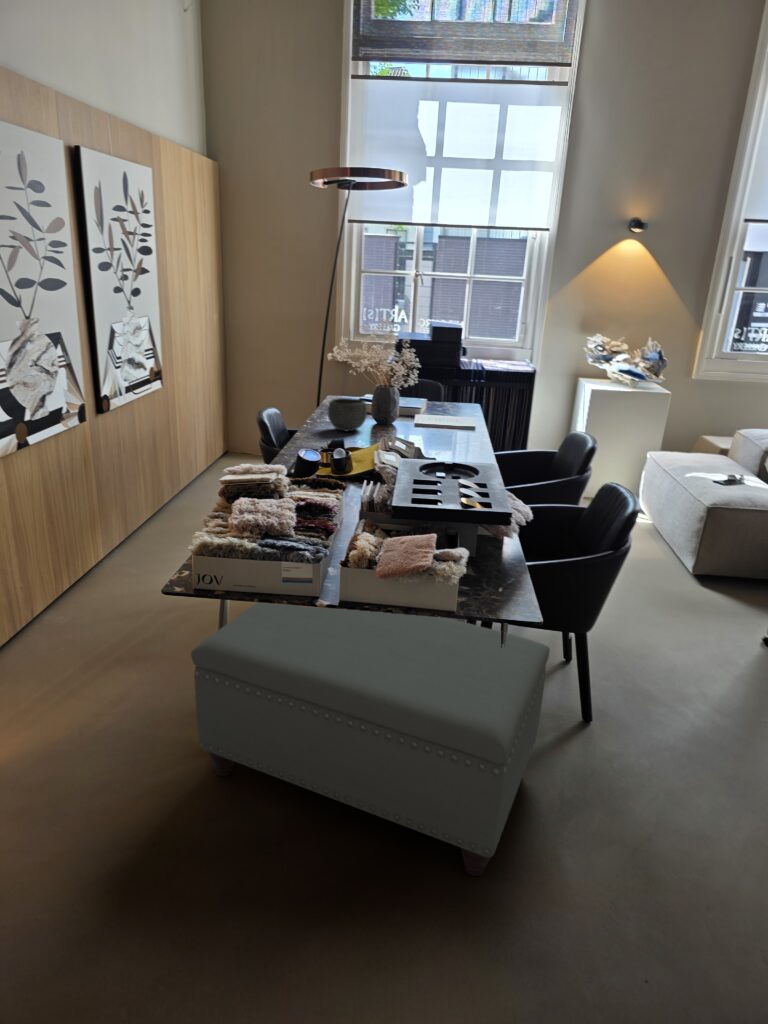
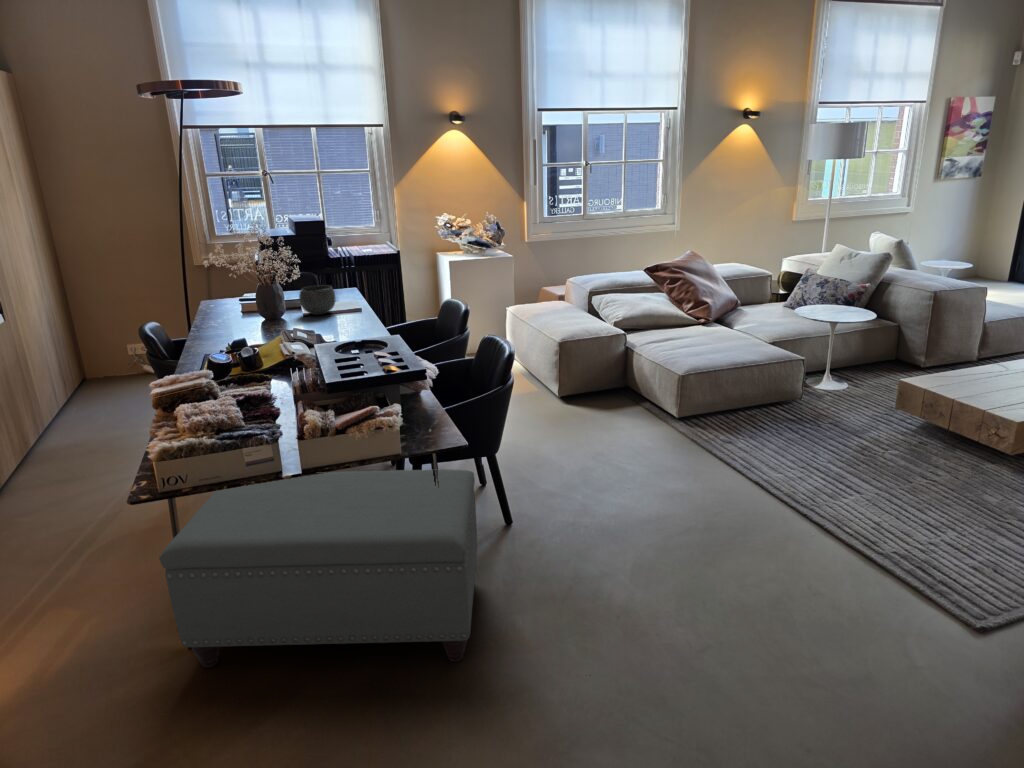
ceramic bowl: present [328,398,367,431] -> present [299,285,336,315]

